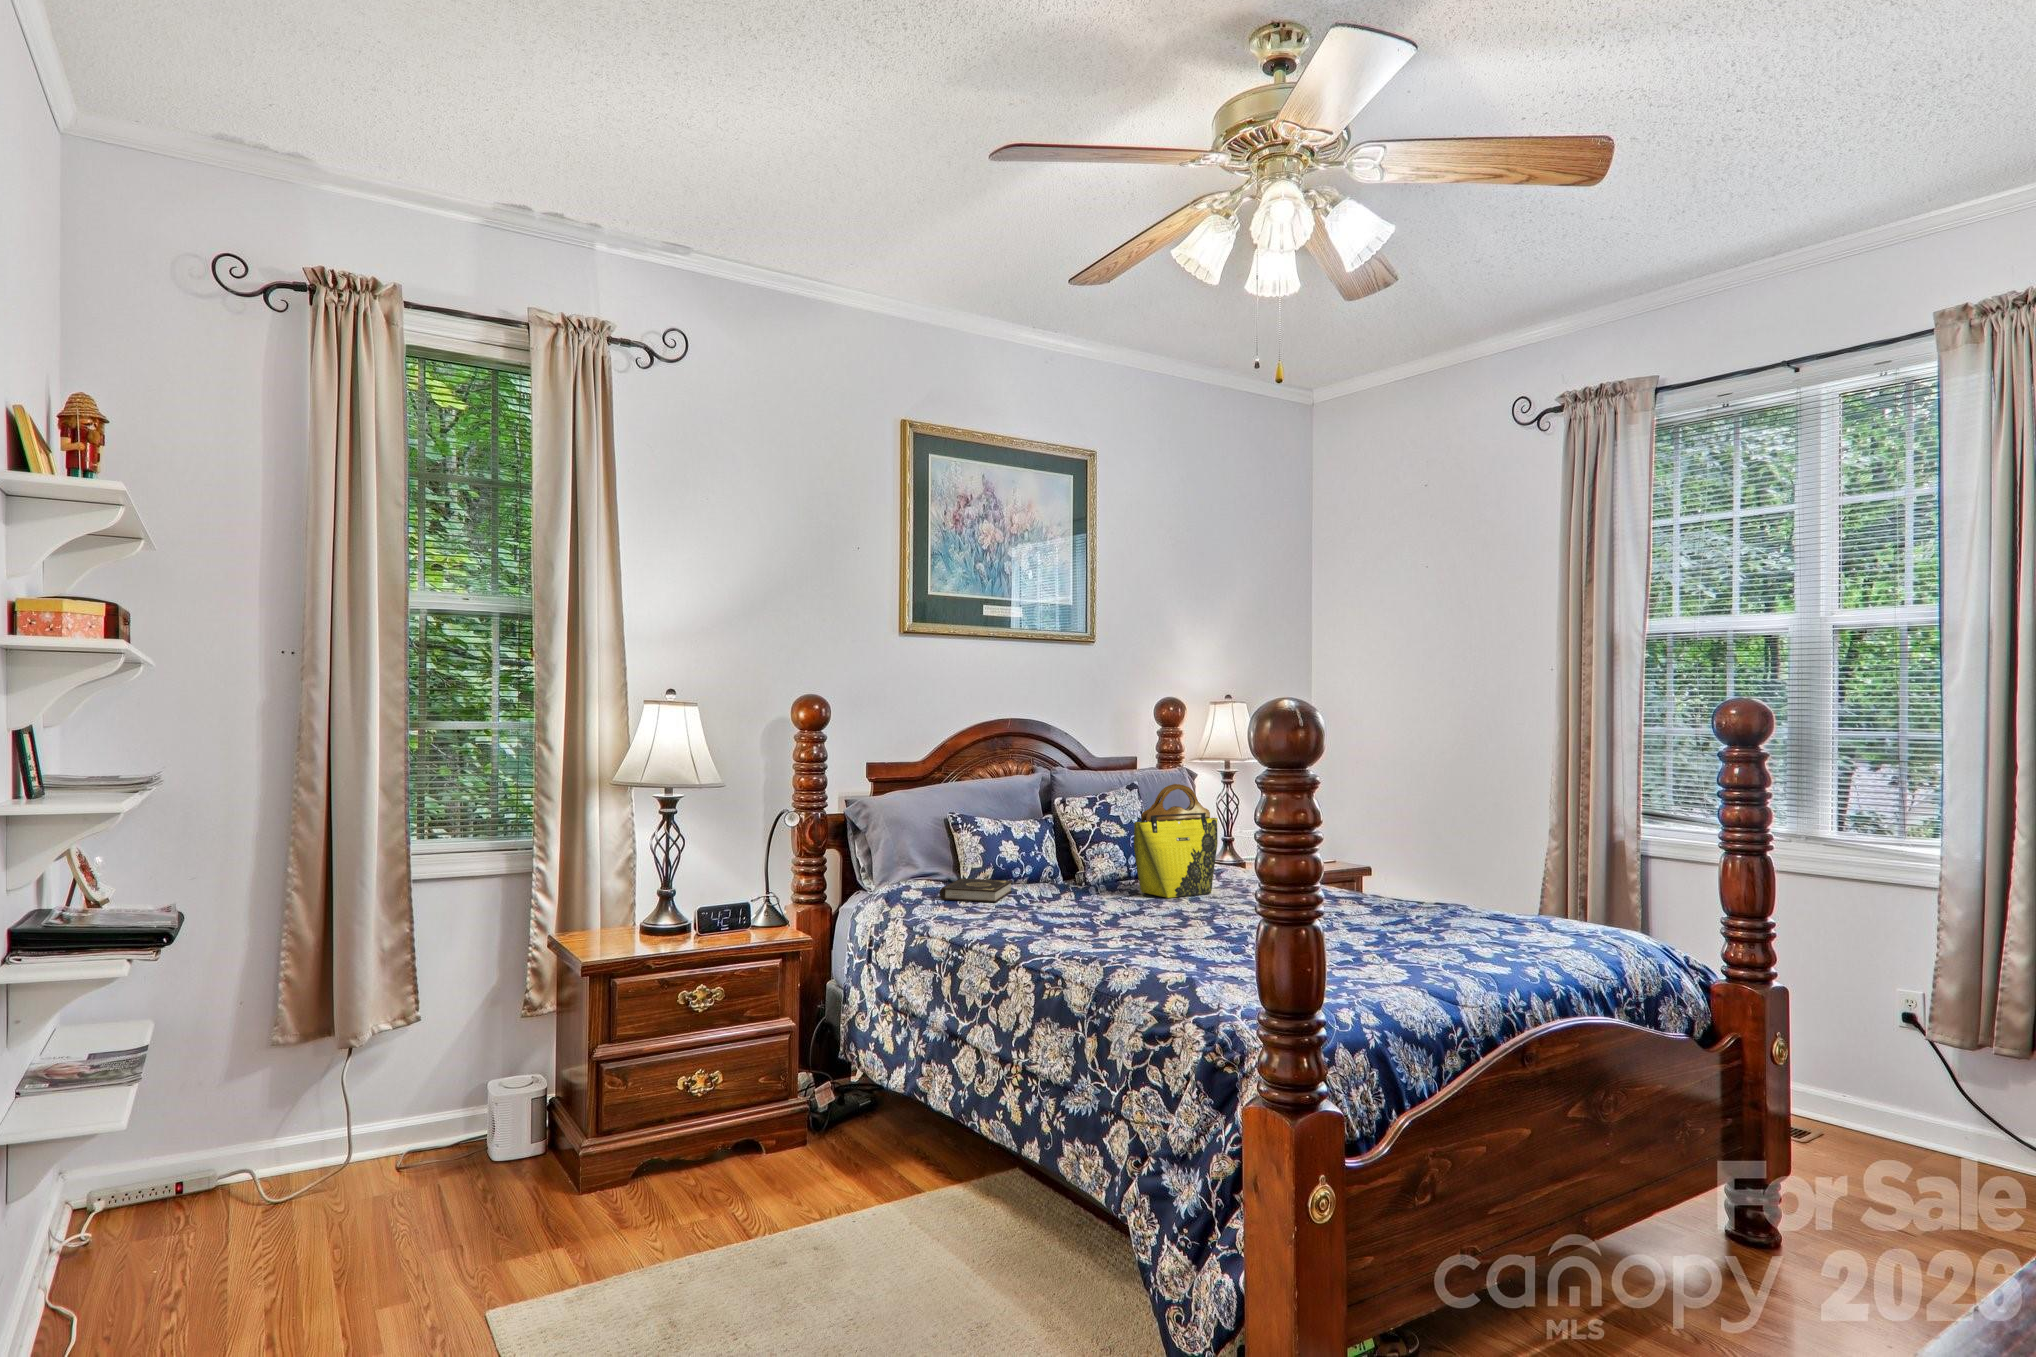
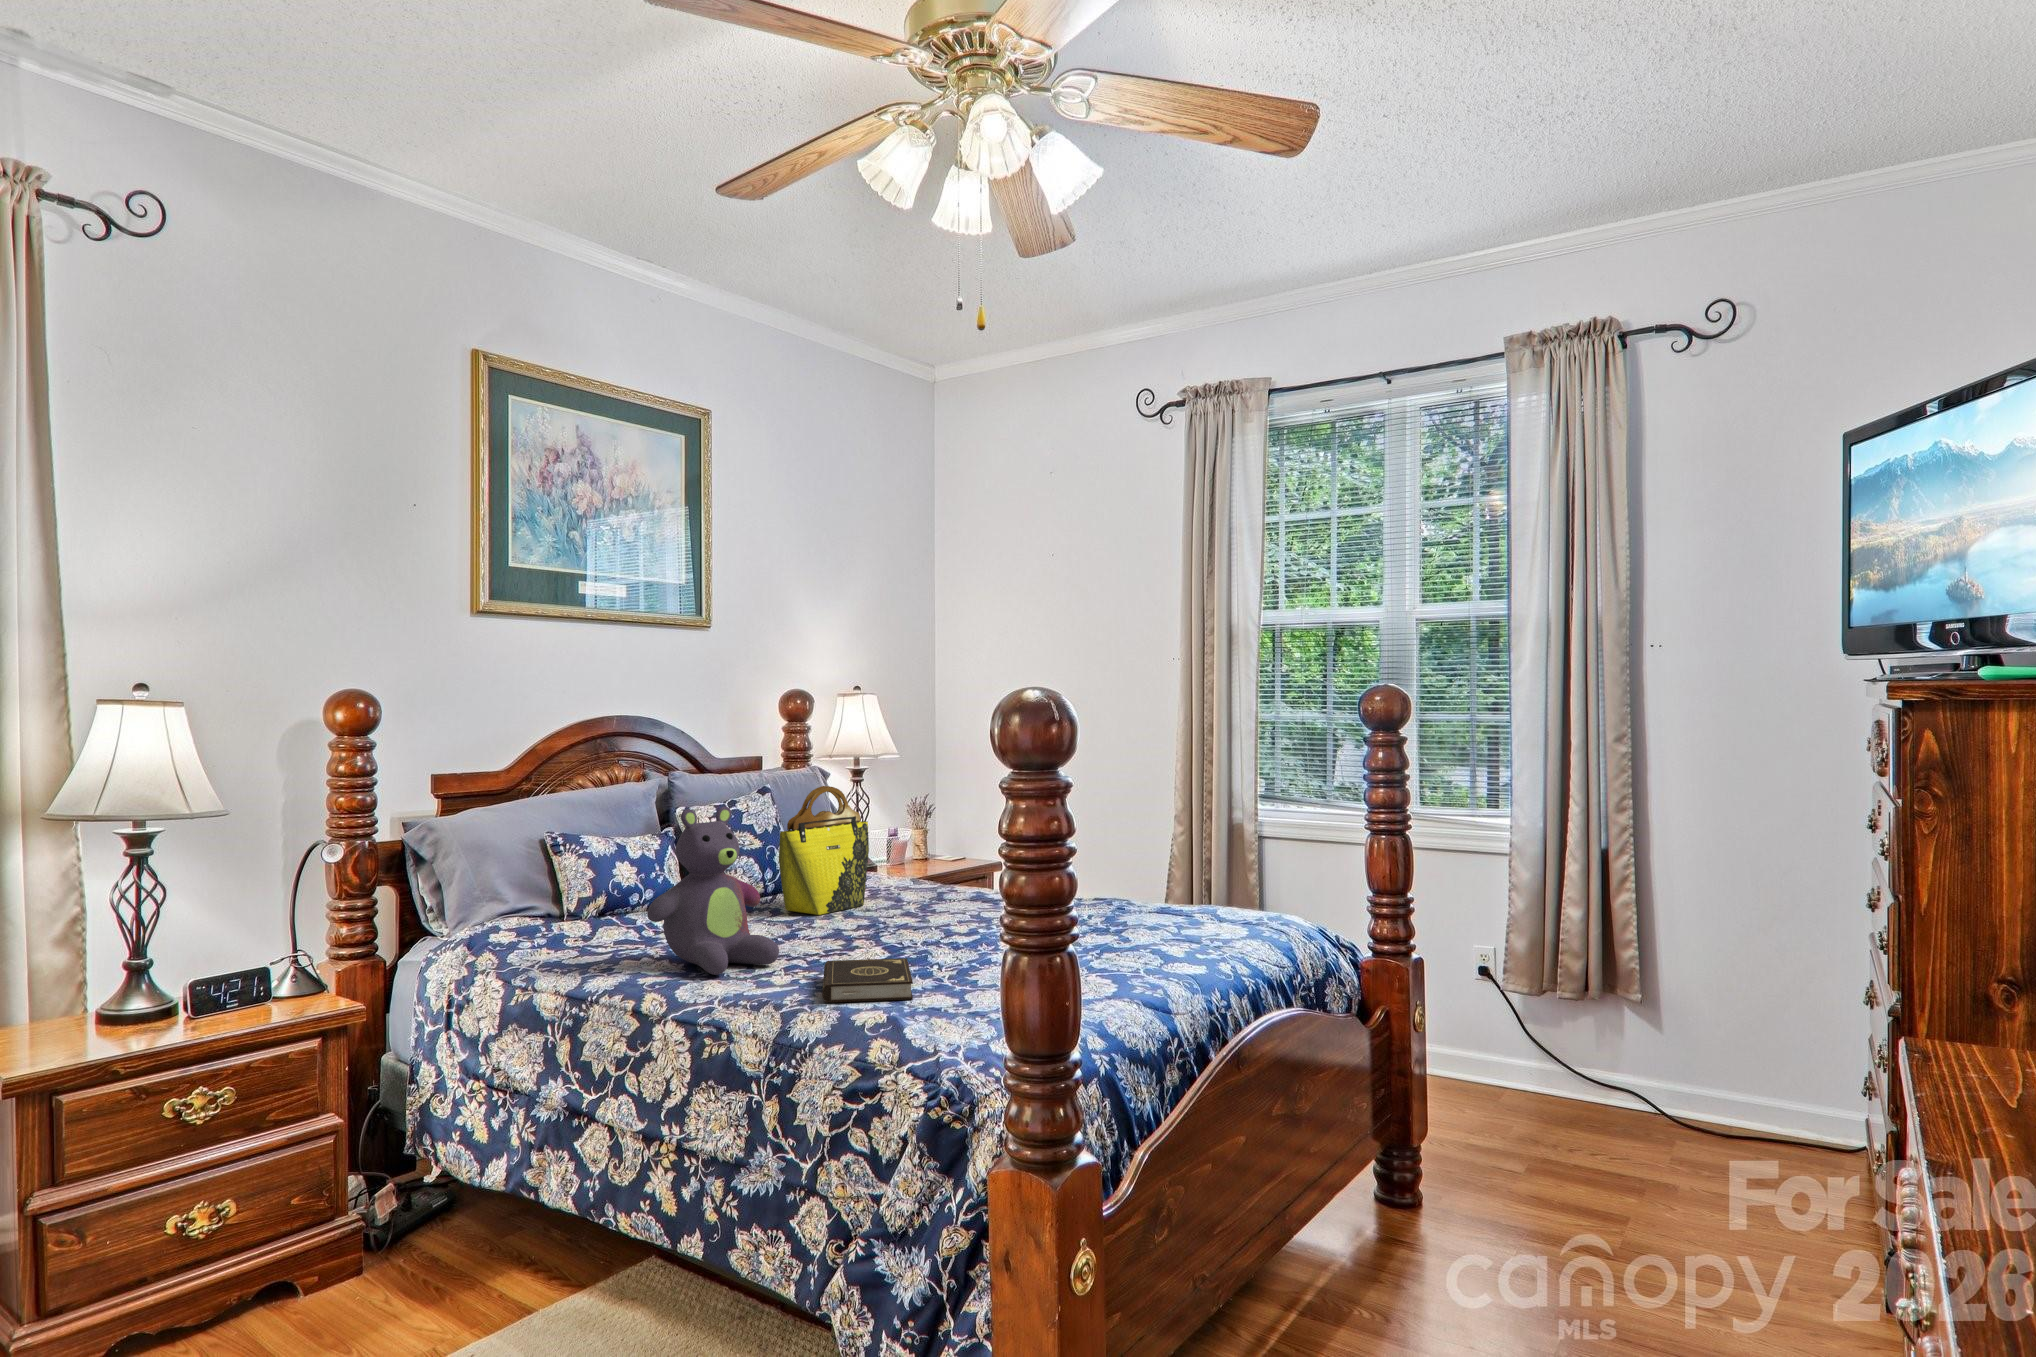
stuffed bear: none [1011,795,1117,935] -> present [647,807,779,975]
book: present [940,878,1012,902] -> present [822,958,913,1003]

